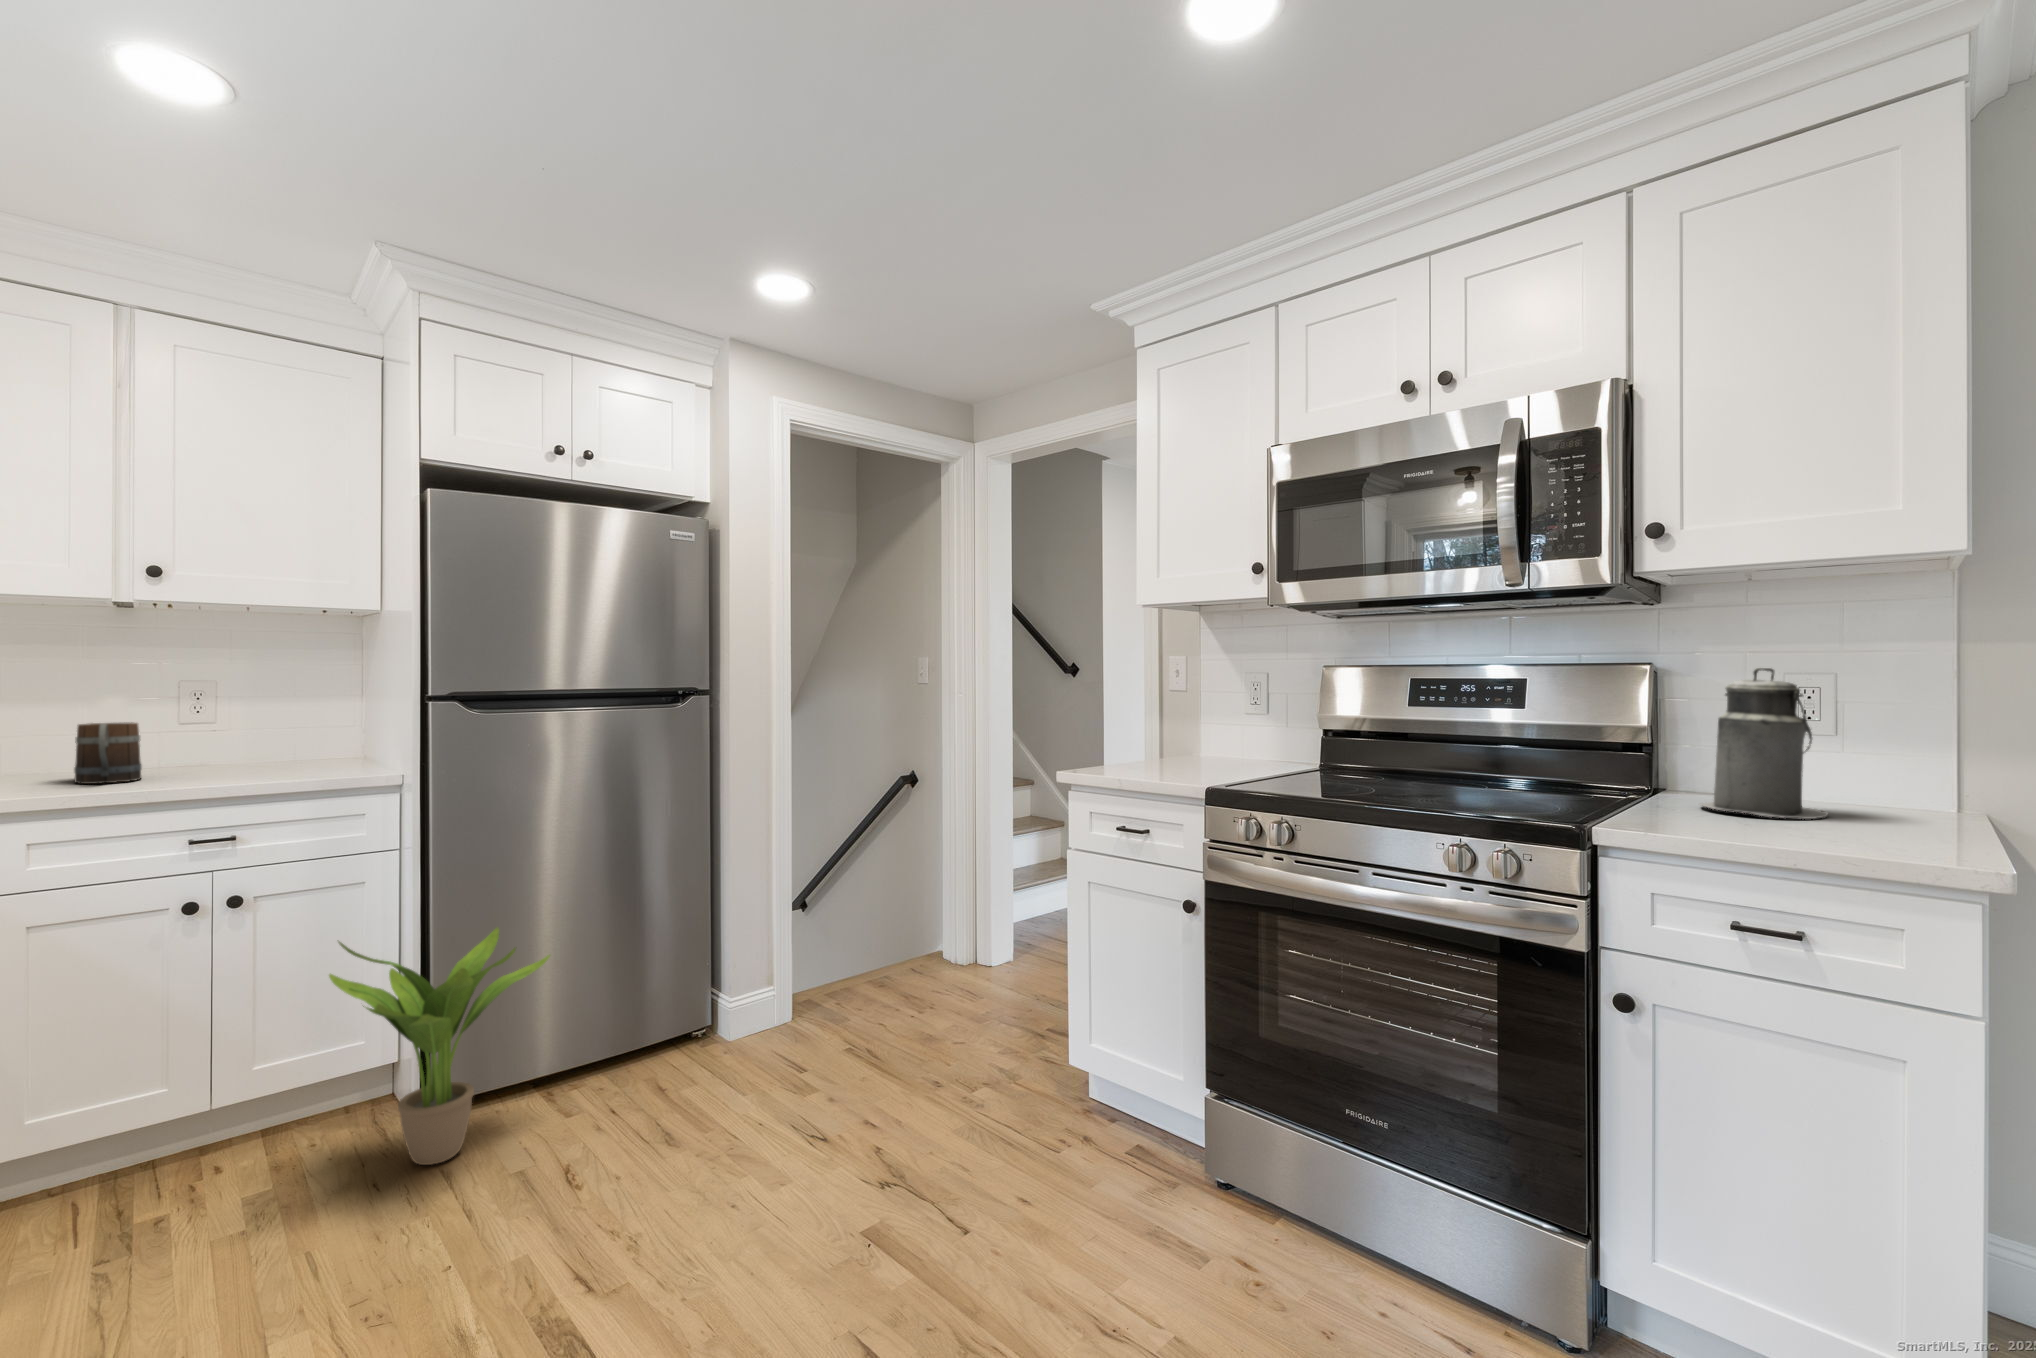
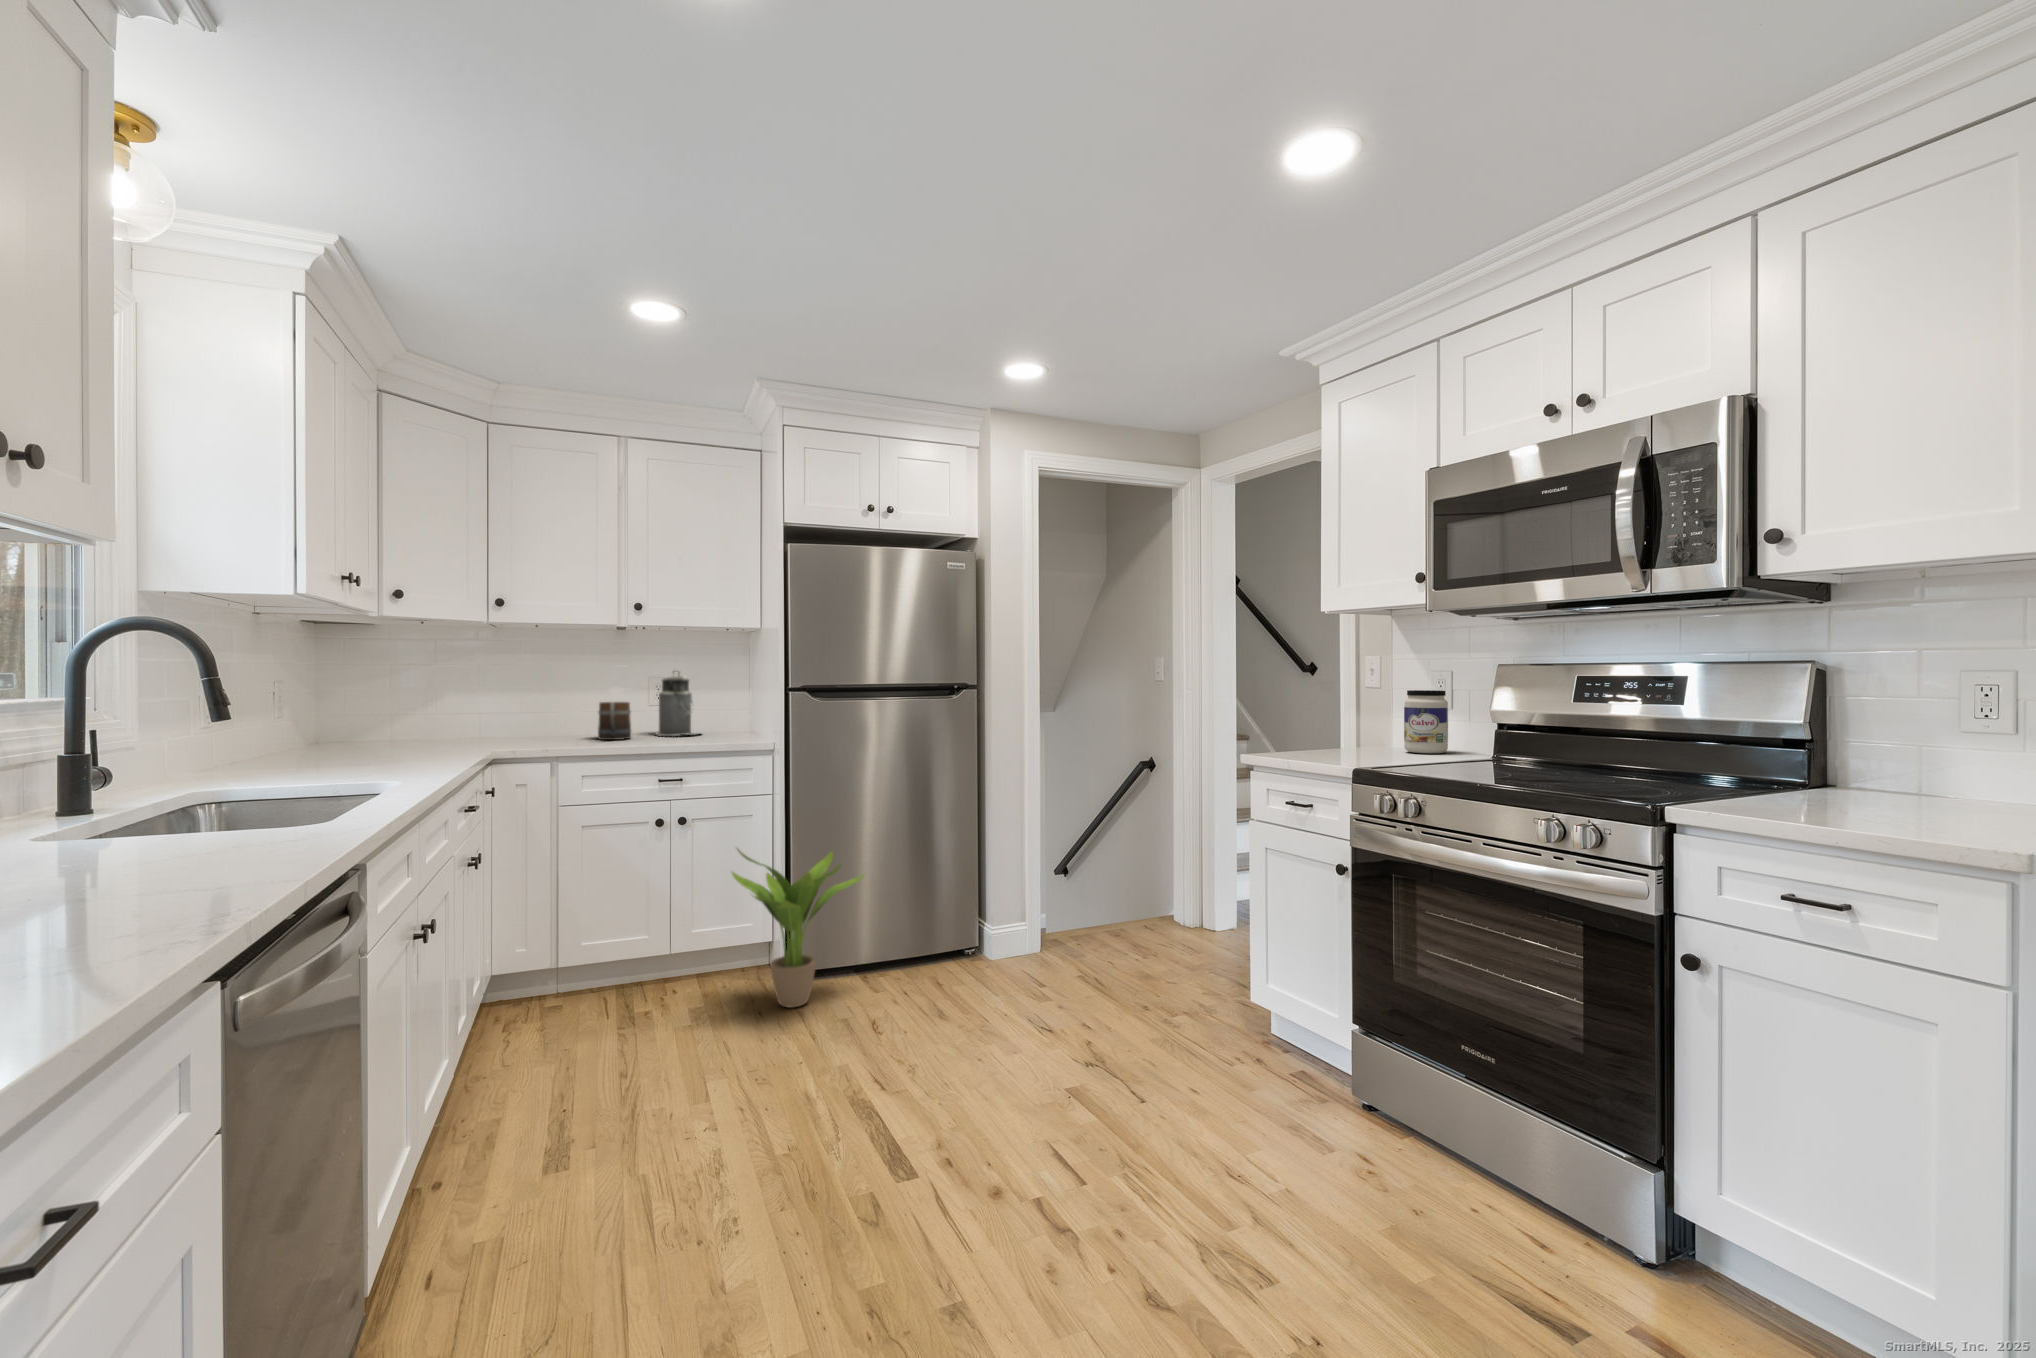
canister: present [1701,668,1828,819] -> present [656,673,700,736]
jar: none [1225,695,1270,765] -> present [1404,690,1448,754]

